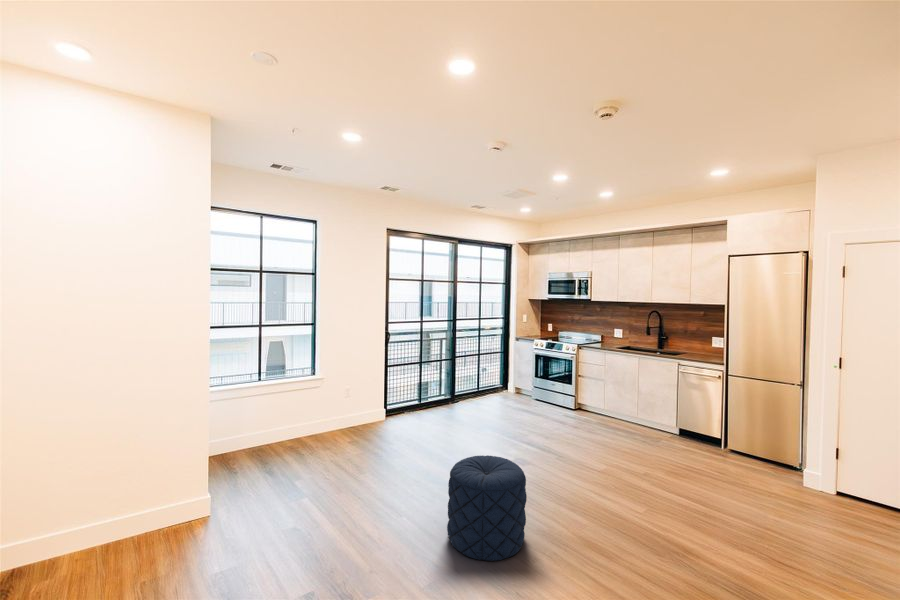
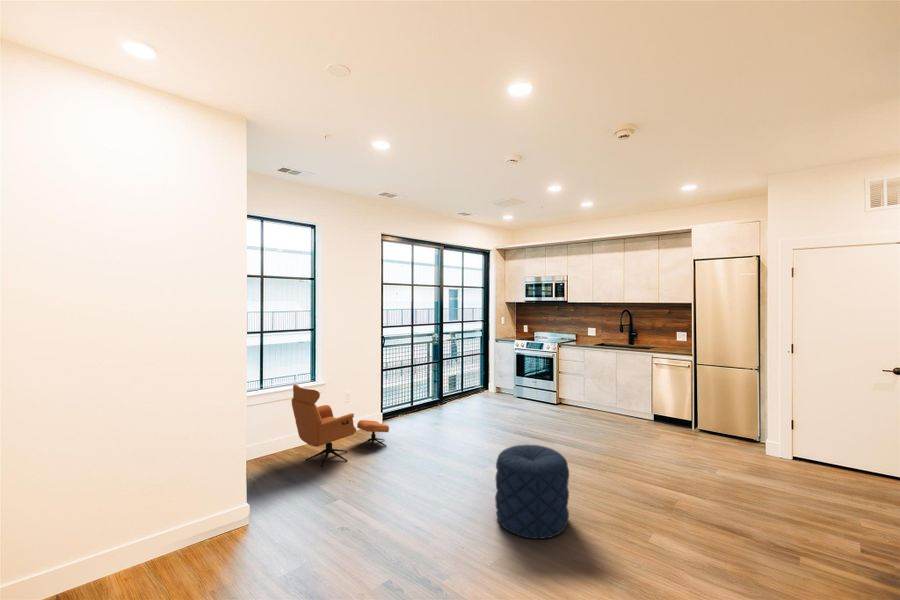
armchair: none [281,377,381,459] -> present [291,385,389,467]

